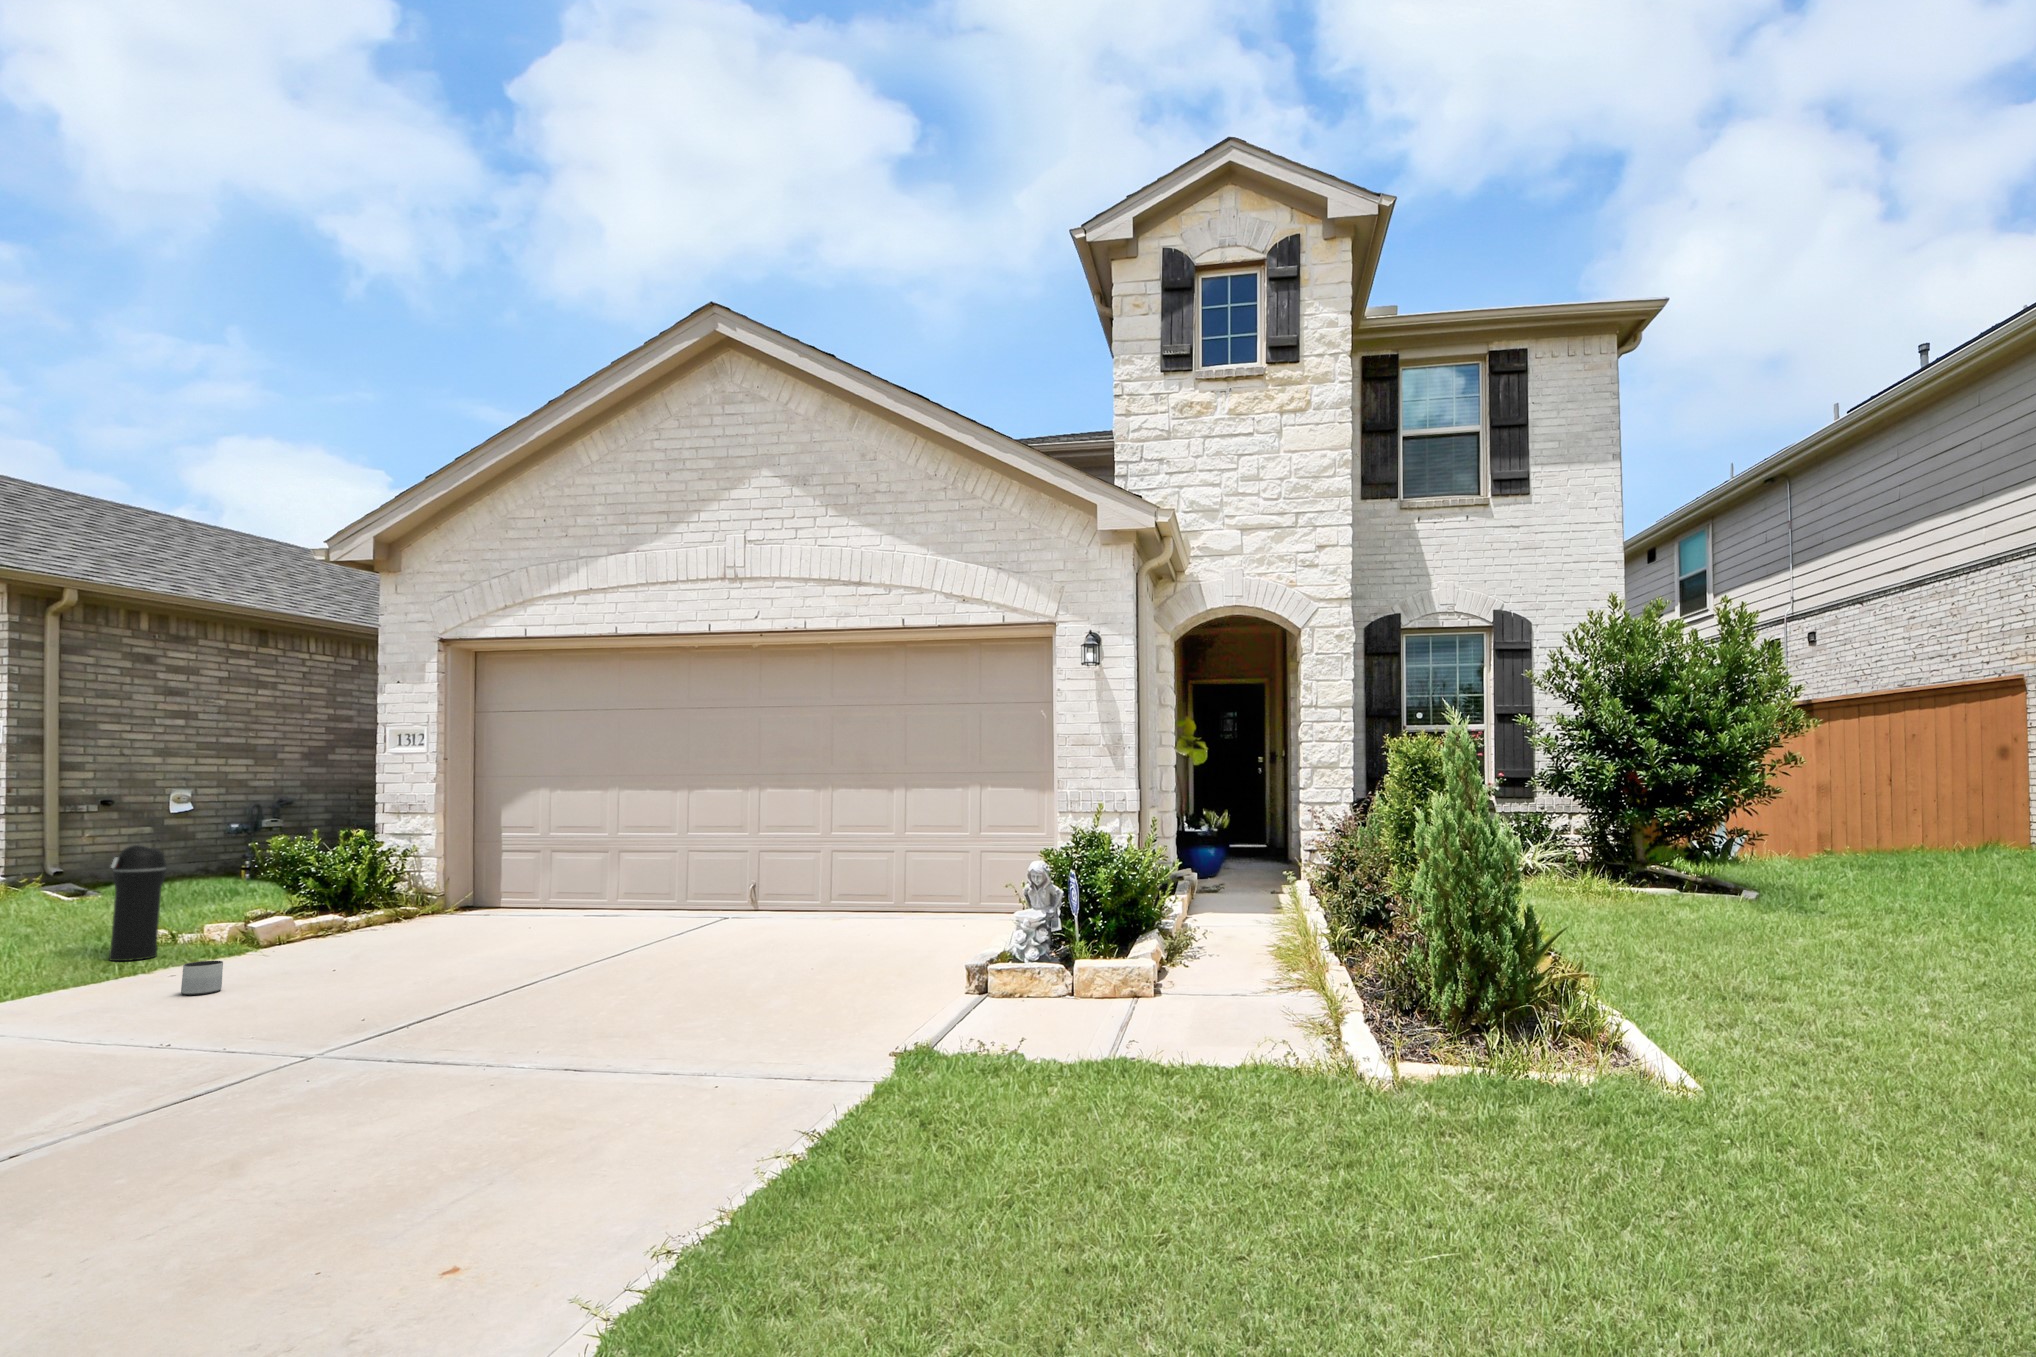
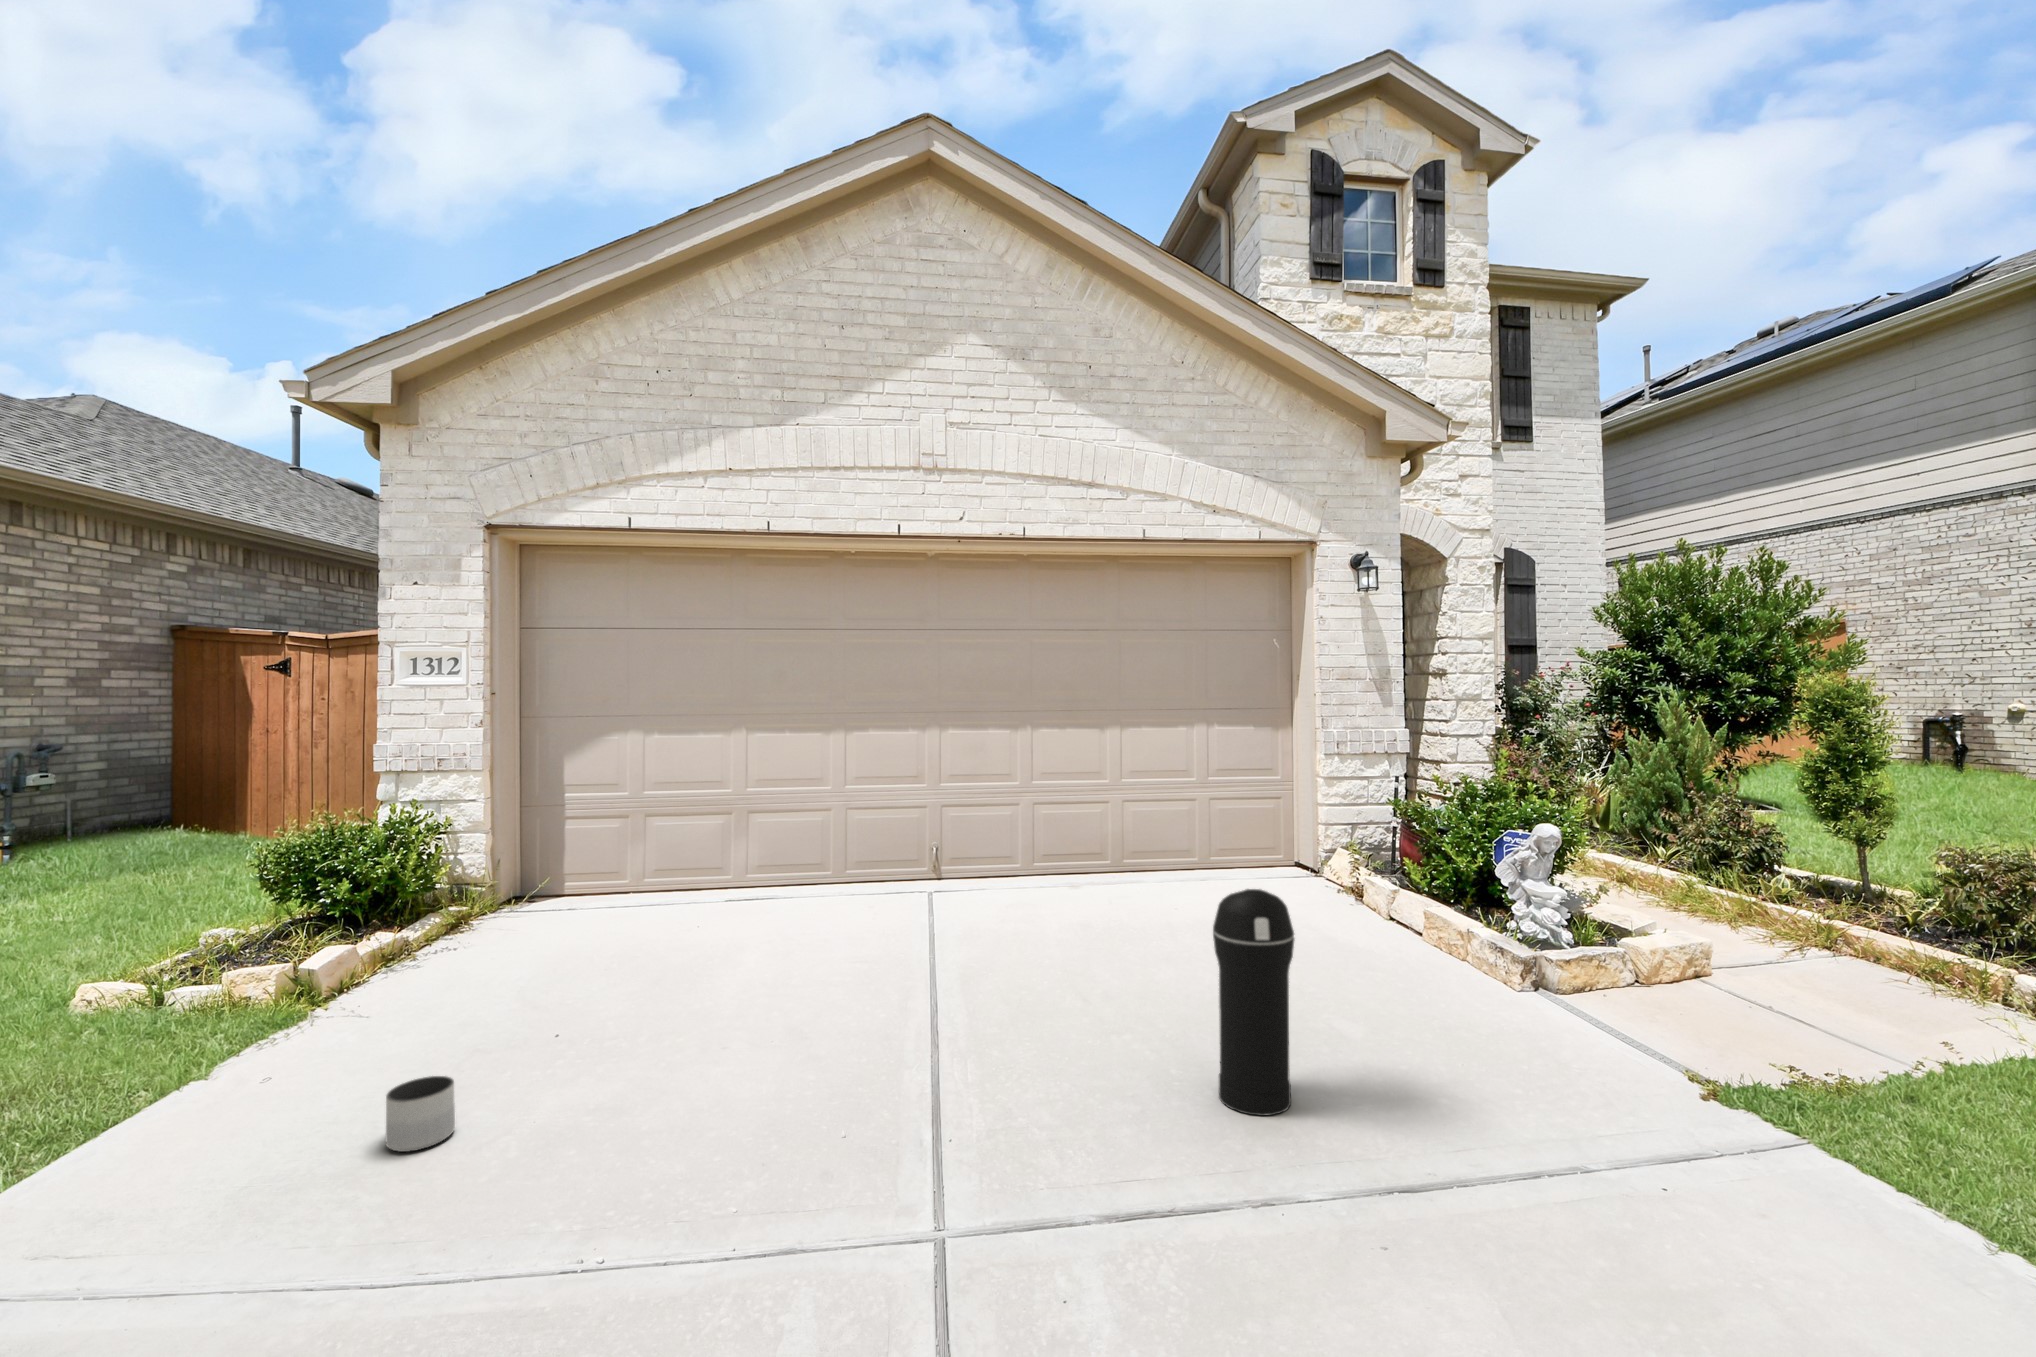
trash can: present [109,845,167,961] -> present [1213,889,1294,1116]

